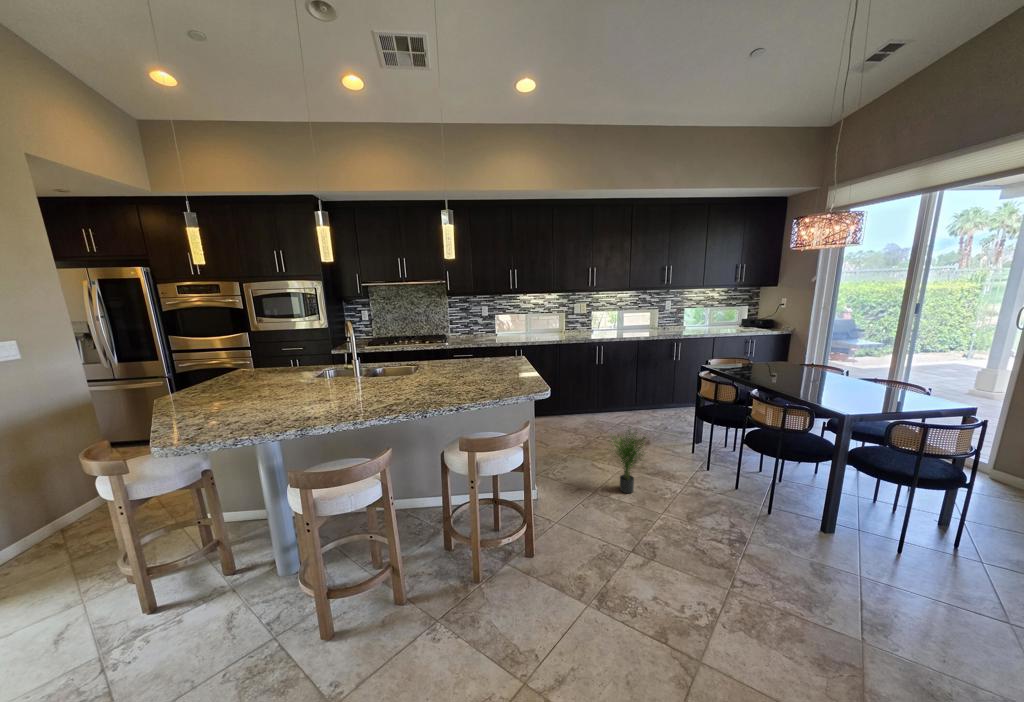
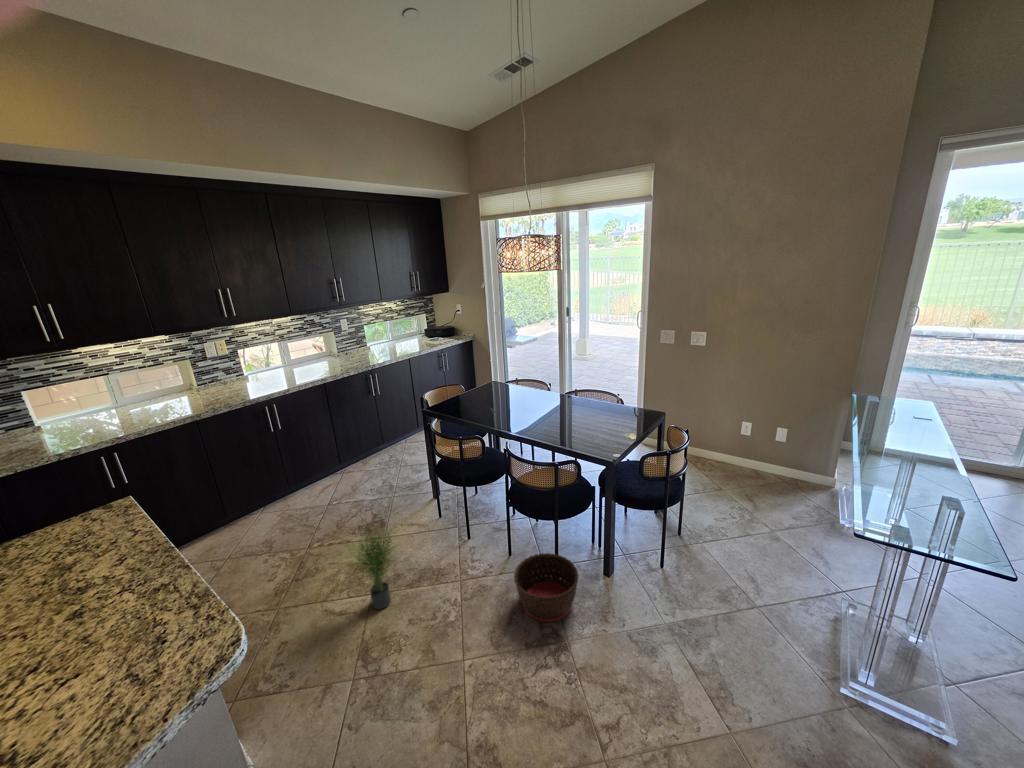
basket: none [741,513,822,583] -> present [514,553,578,622]

